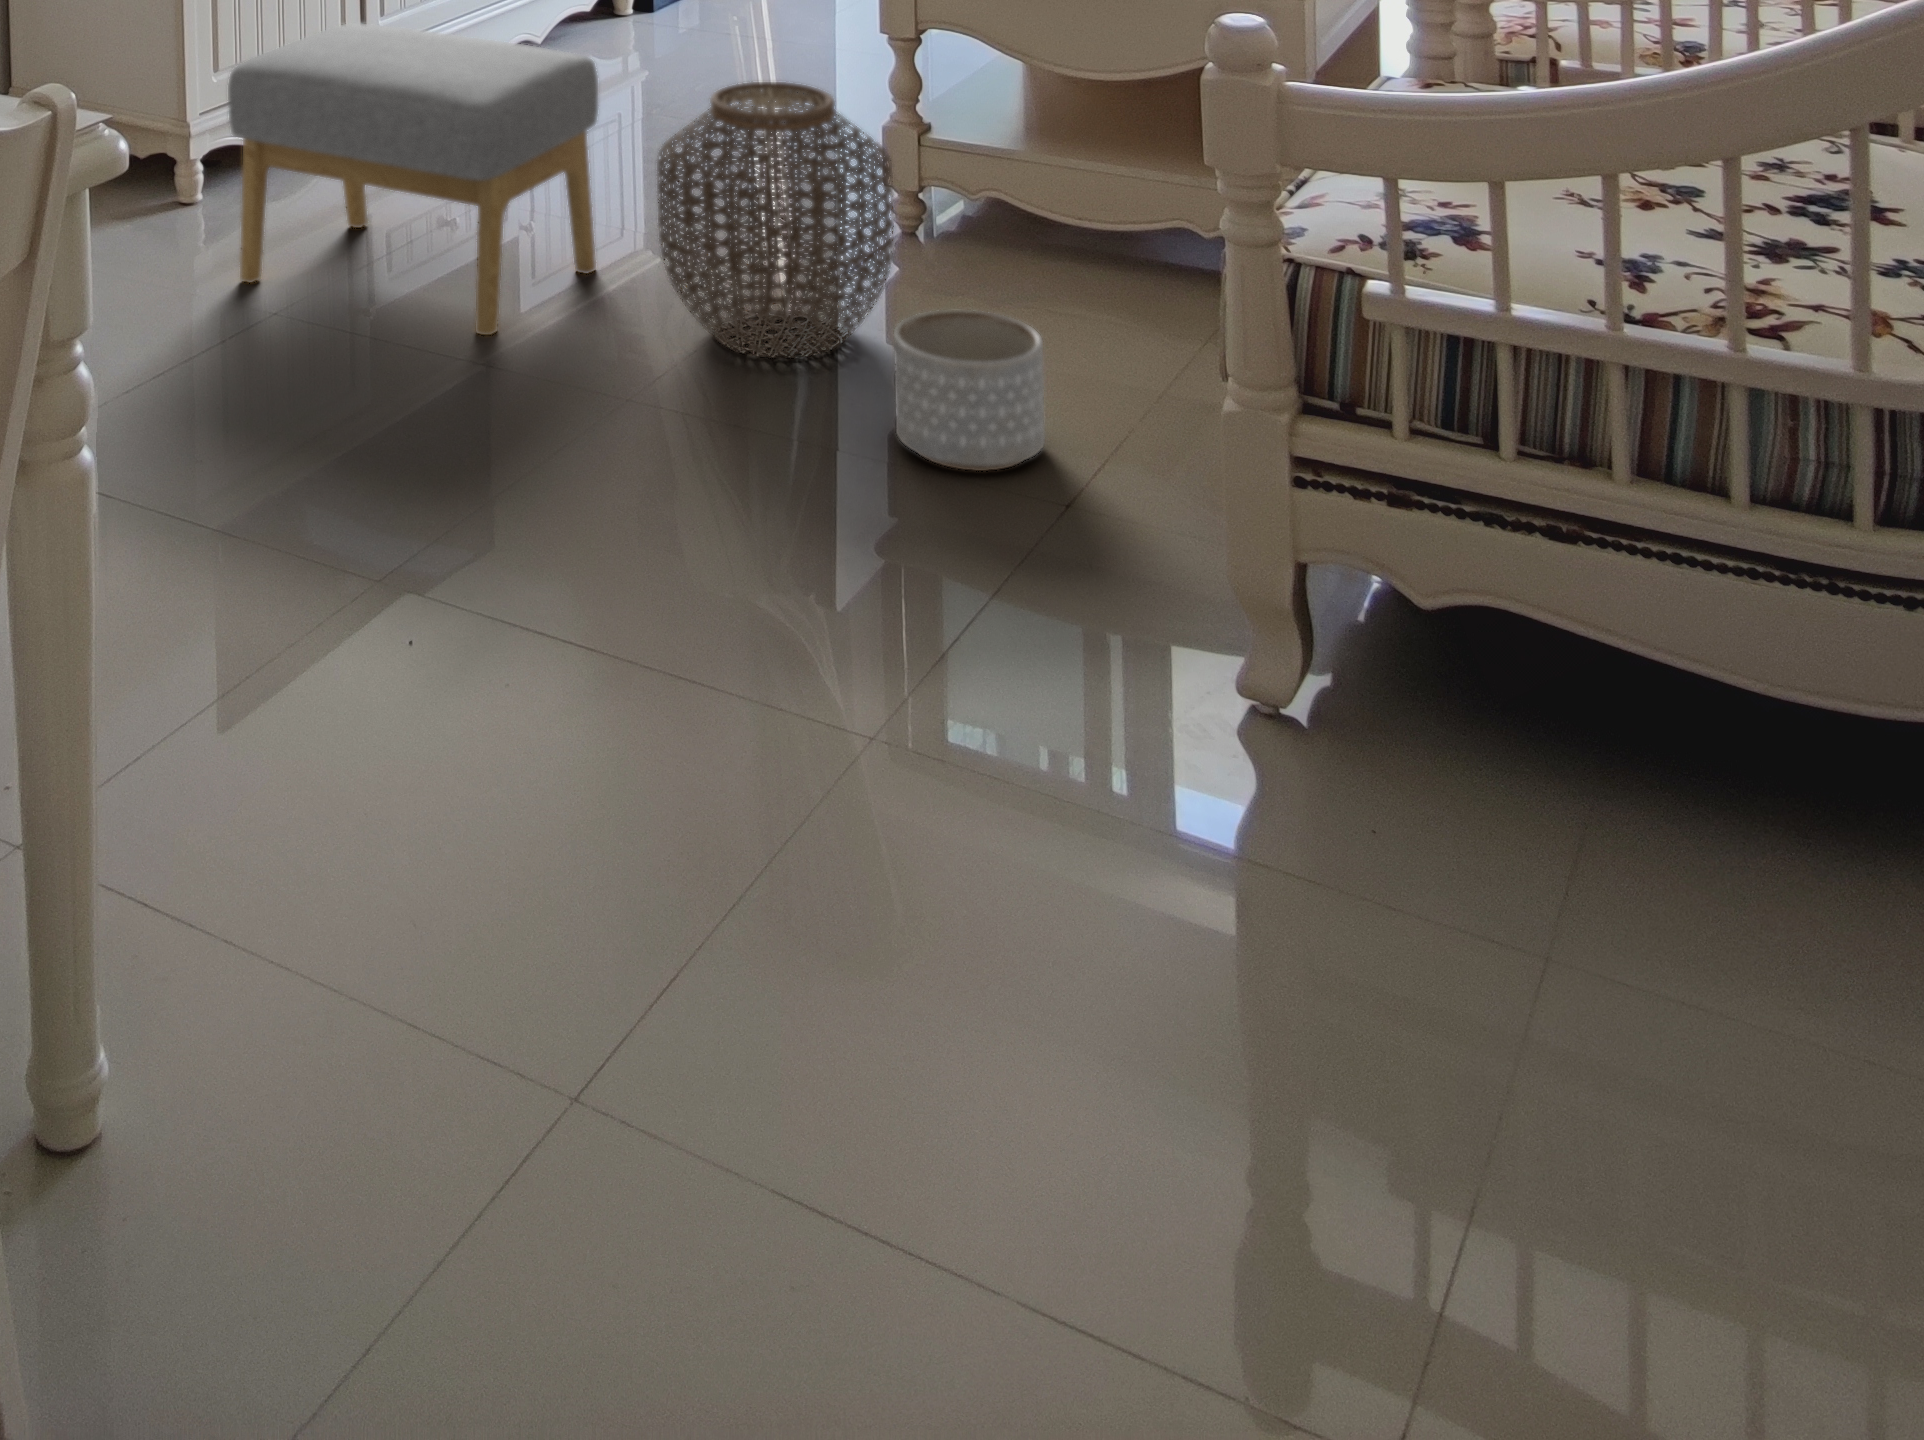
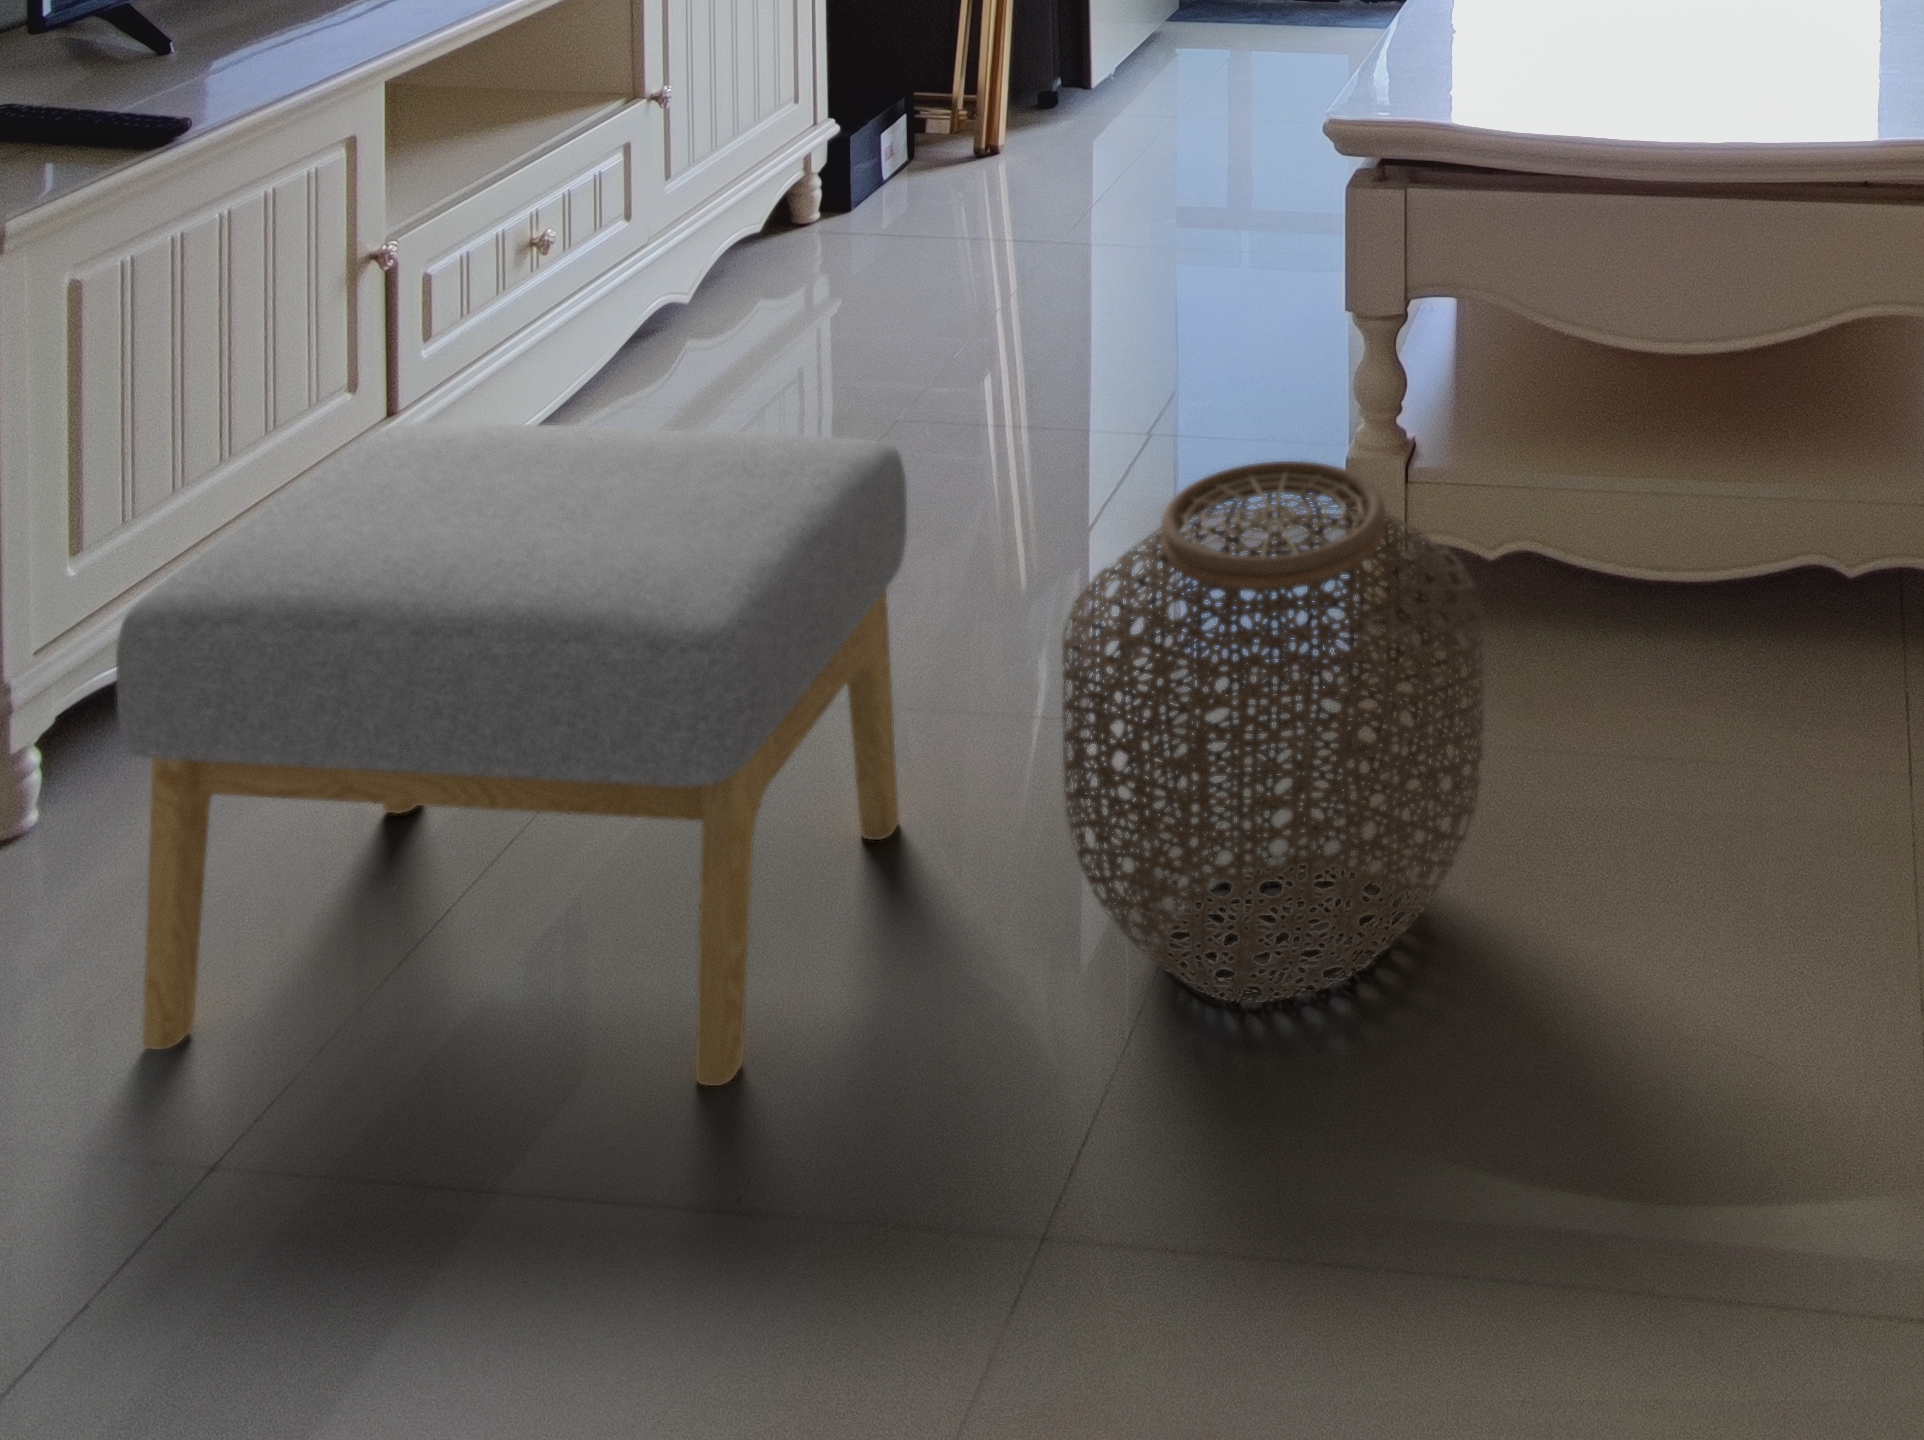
planter: present [894,310,1045,471] -> none [1593,884,1859,1250]

